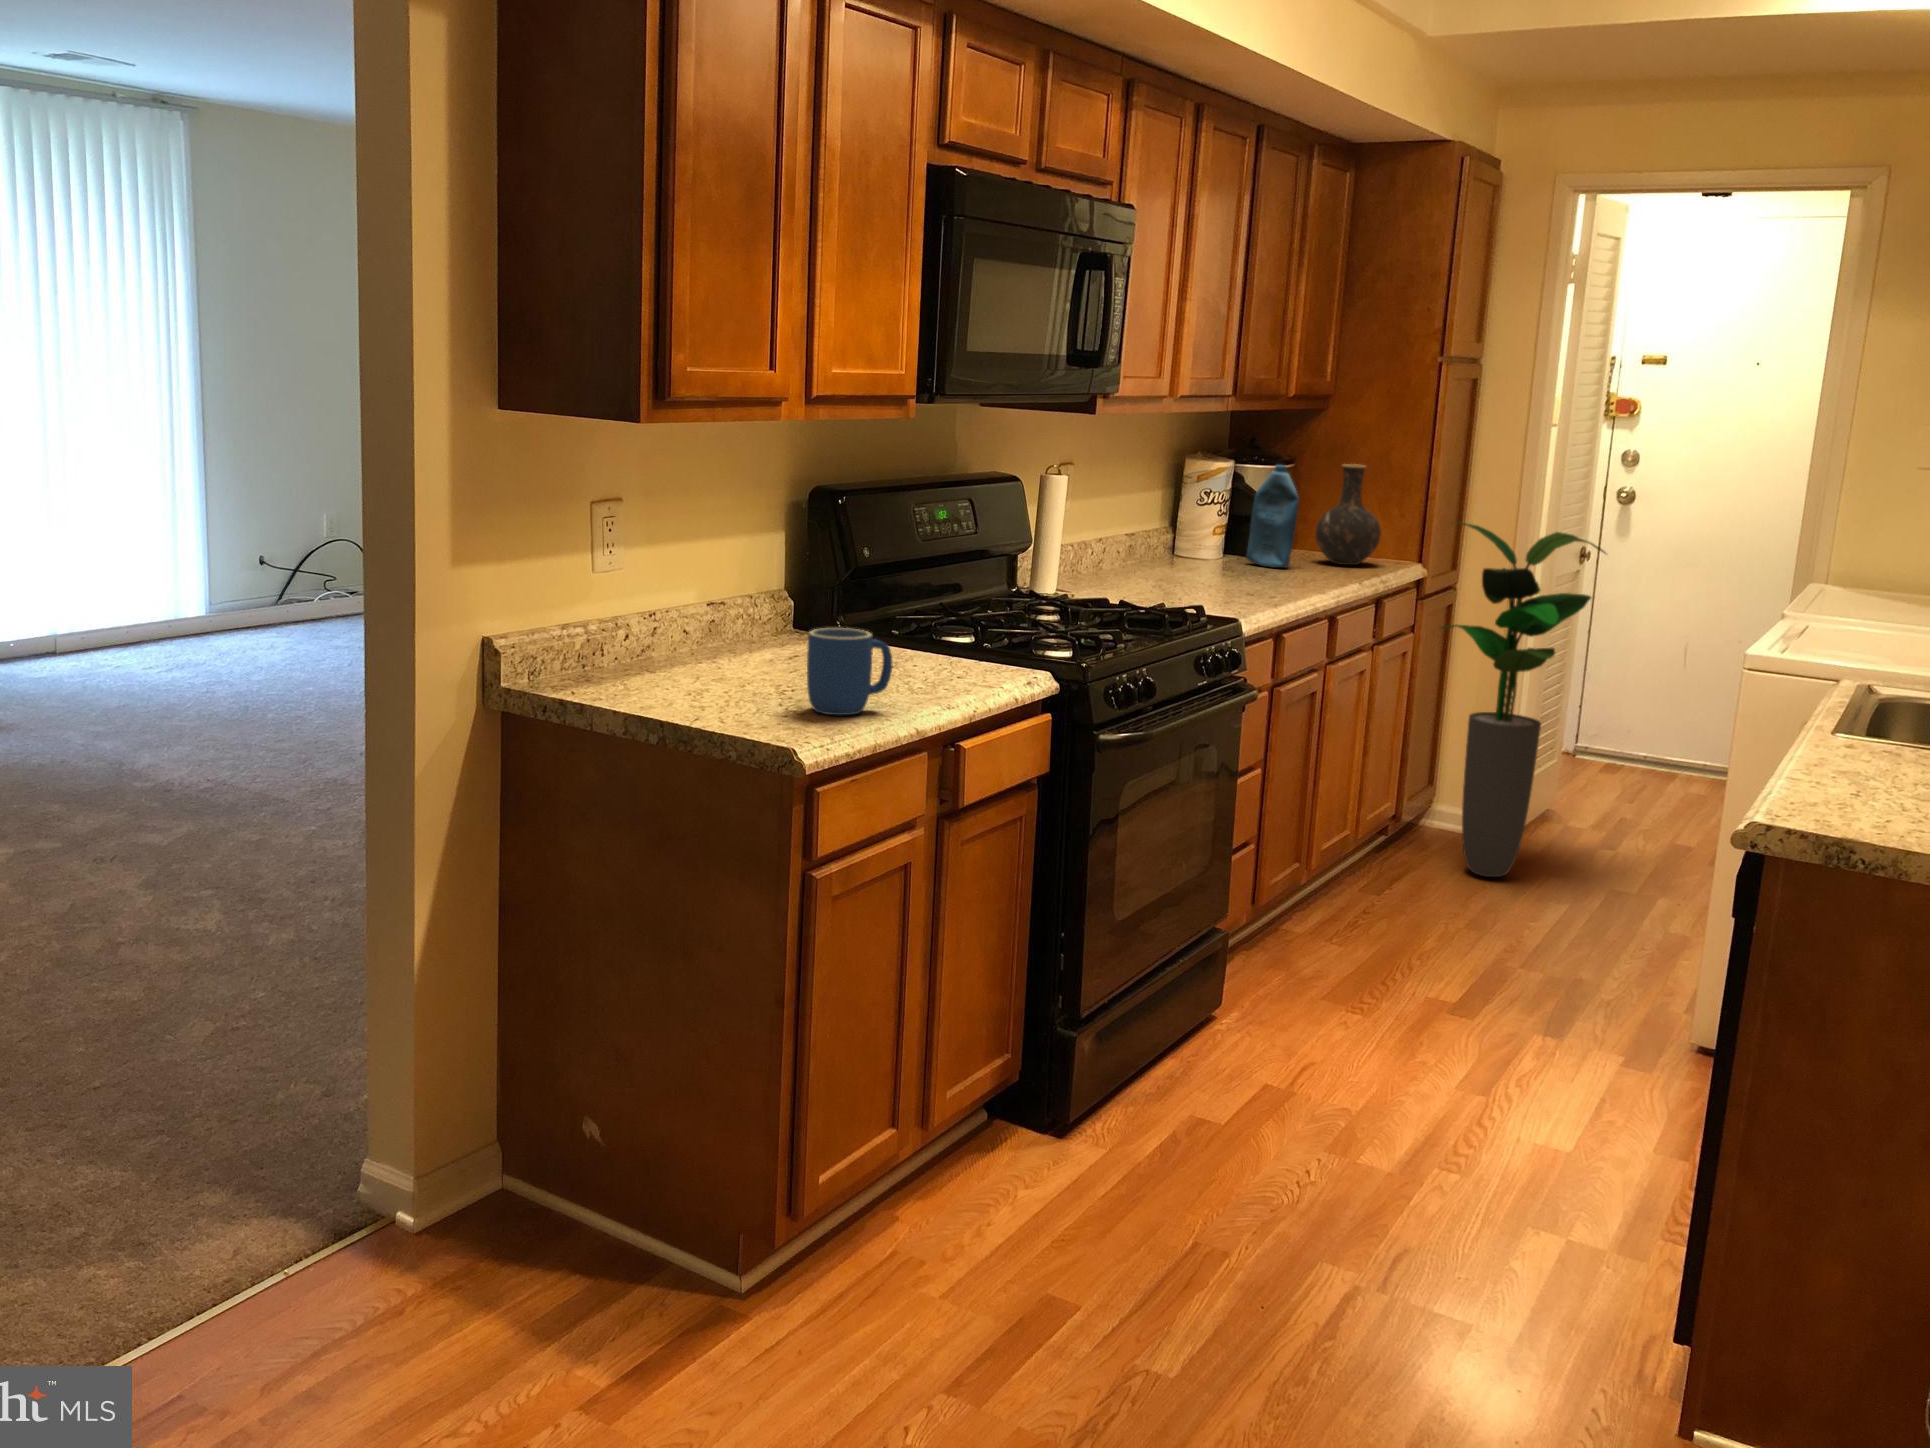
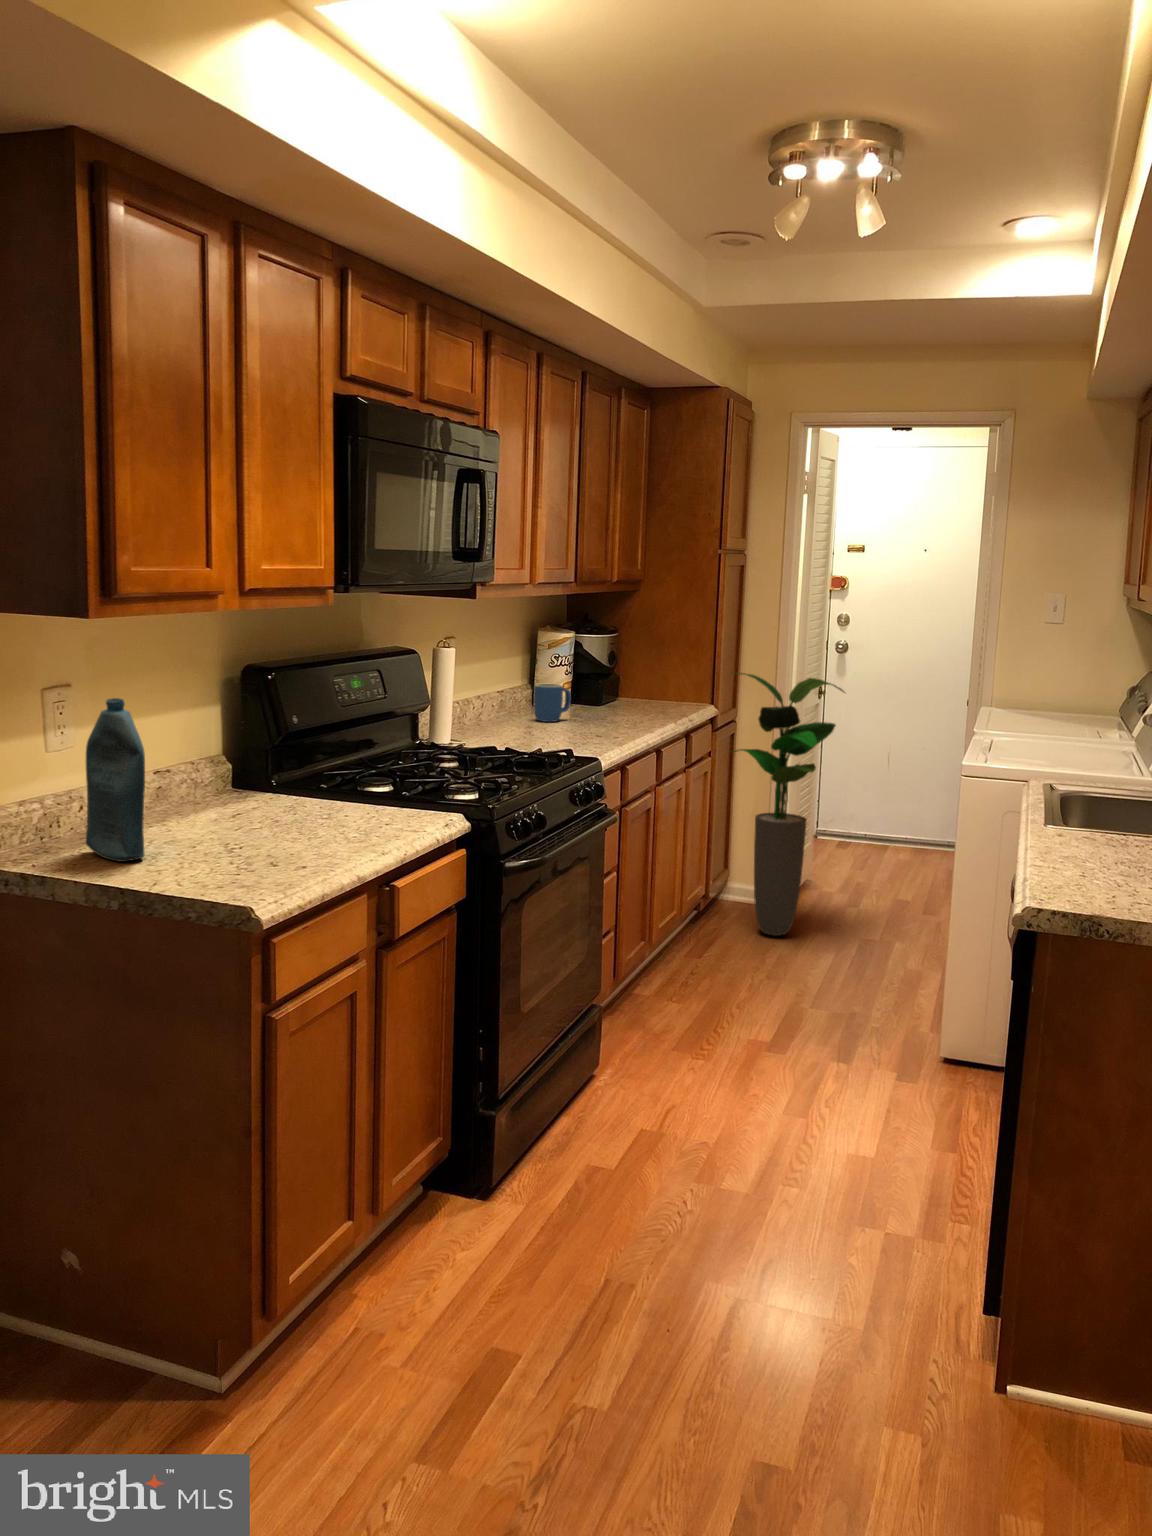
vase: present [1315,464,1381,565] -> none [638,632,685,708]
bottle: present [1246,465,1299,568] -> present [86,698,145,862]
mug: present [807,628,893,715] -> present [534,684,571,722]

